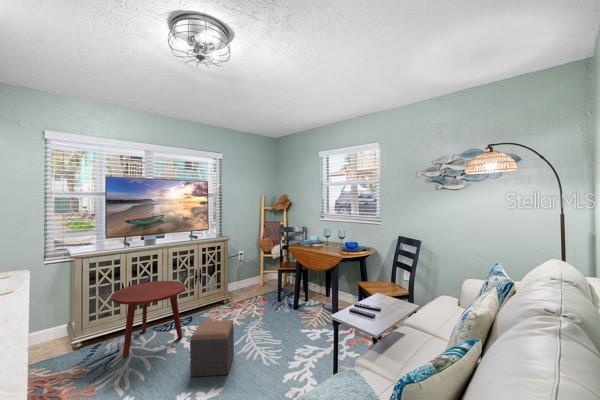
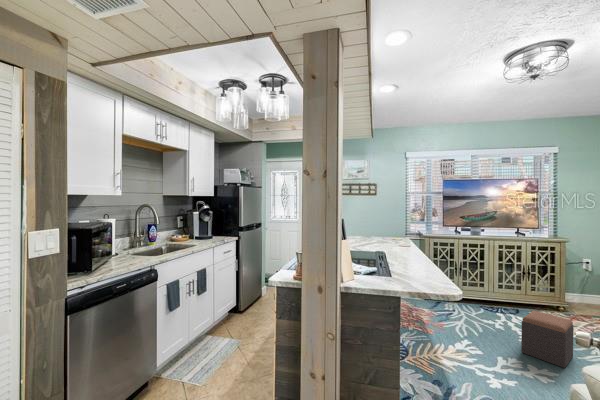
side table: present [111,281,185,357] -> none [449,266,513,322]

